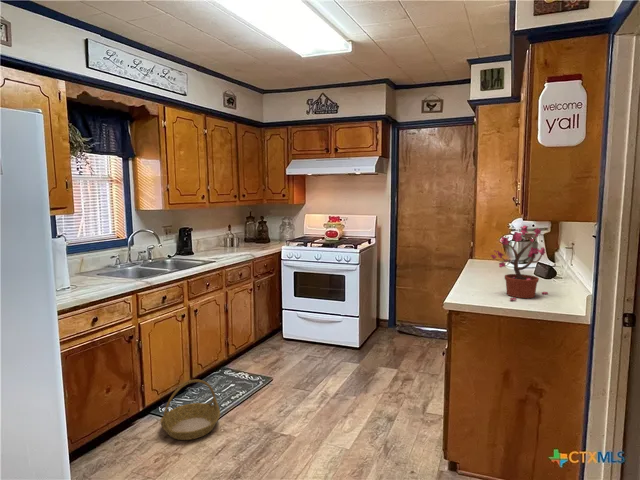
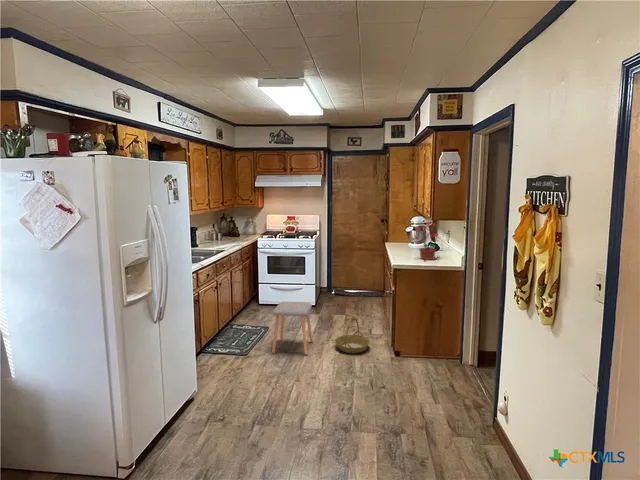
stool: none [246,347,320,443] -> present [272,302,313,355]
basket: present [161,380,220,440] -> present [335,318,370,353]

